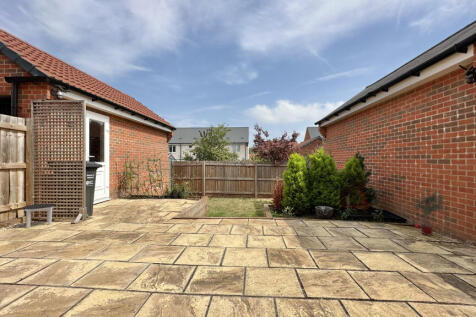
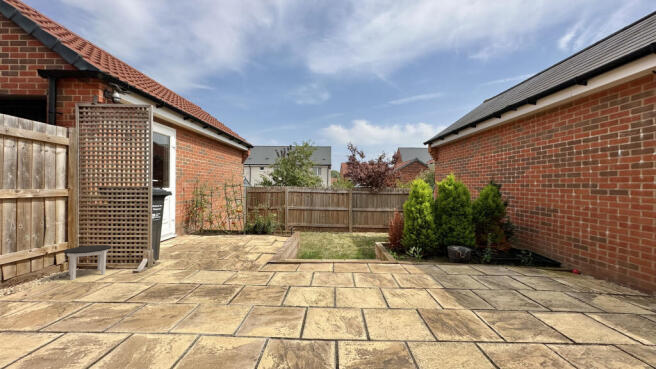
potted tree: present [414,189,448,235] -> none [576,225,632,285]

